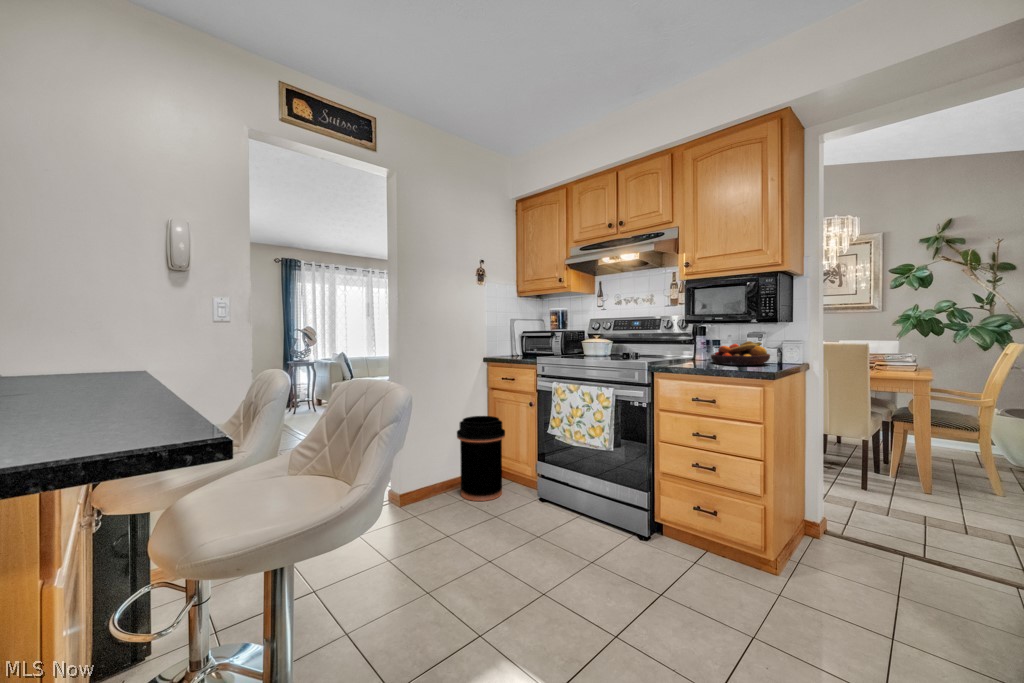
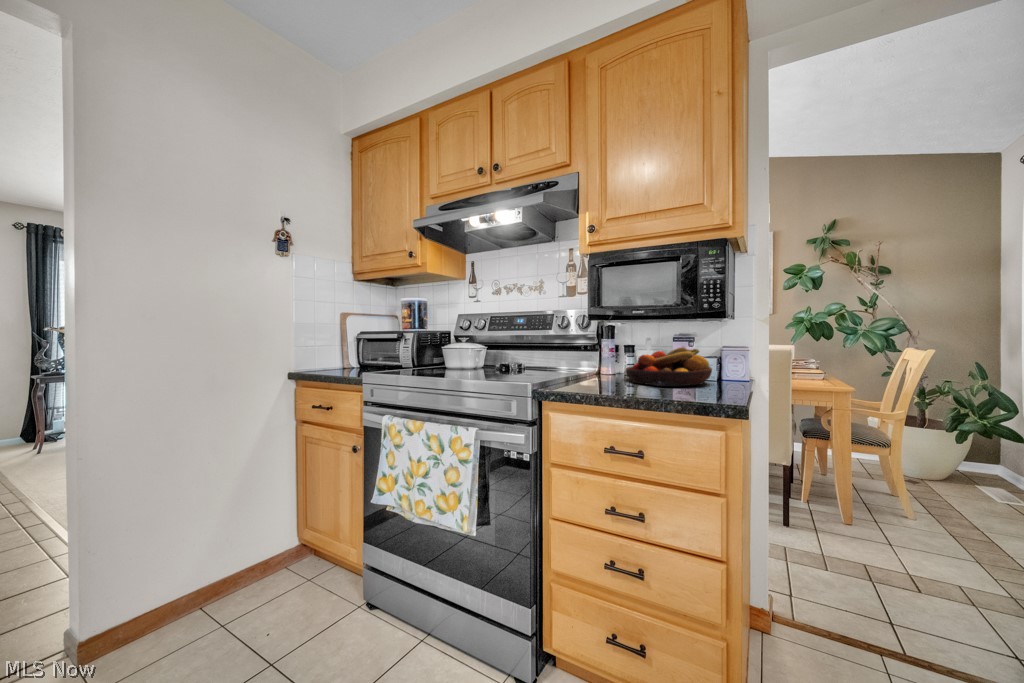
trash can: present [457,416,505,501] -> none [219,467,313,624]

